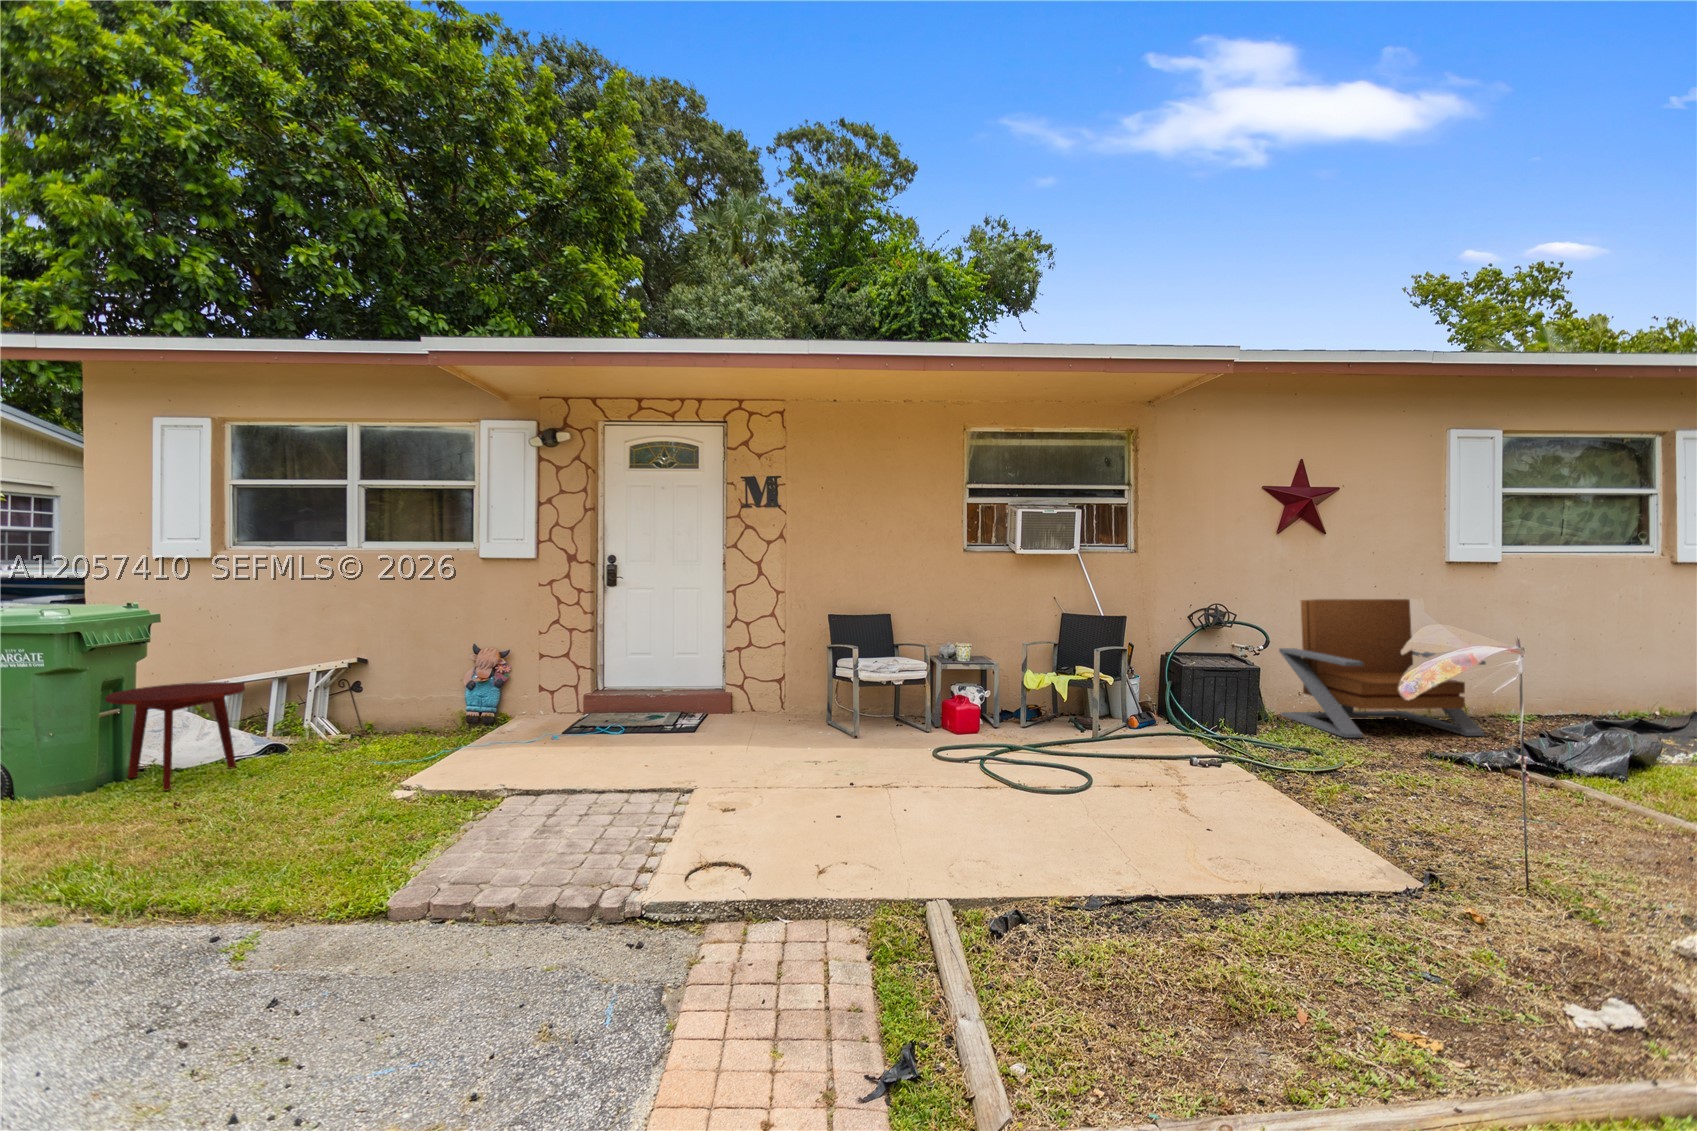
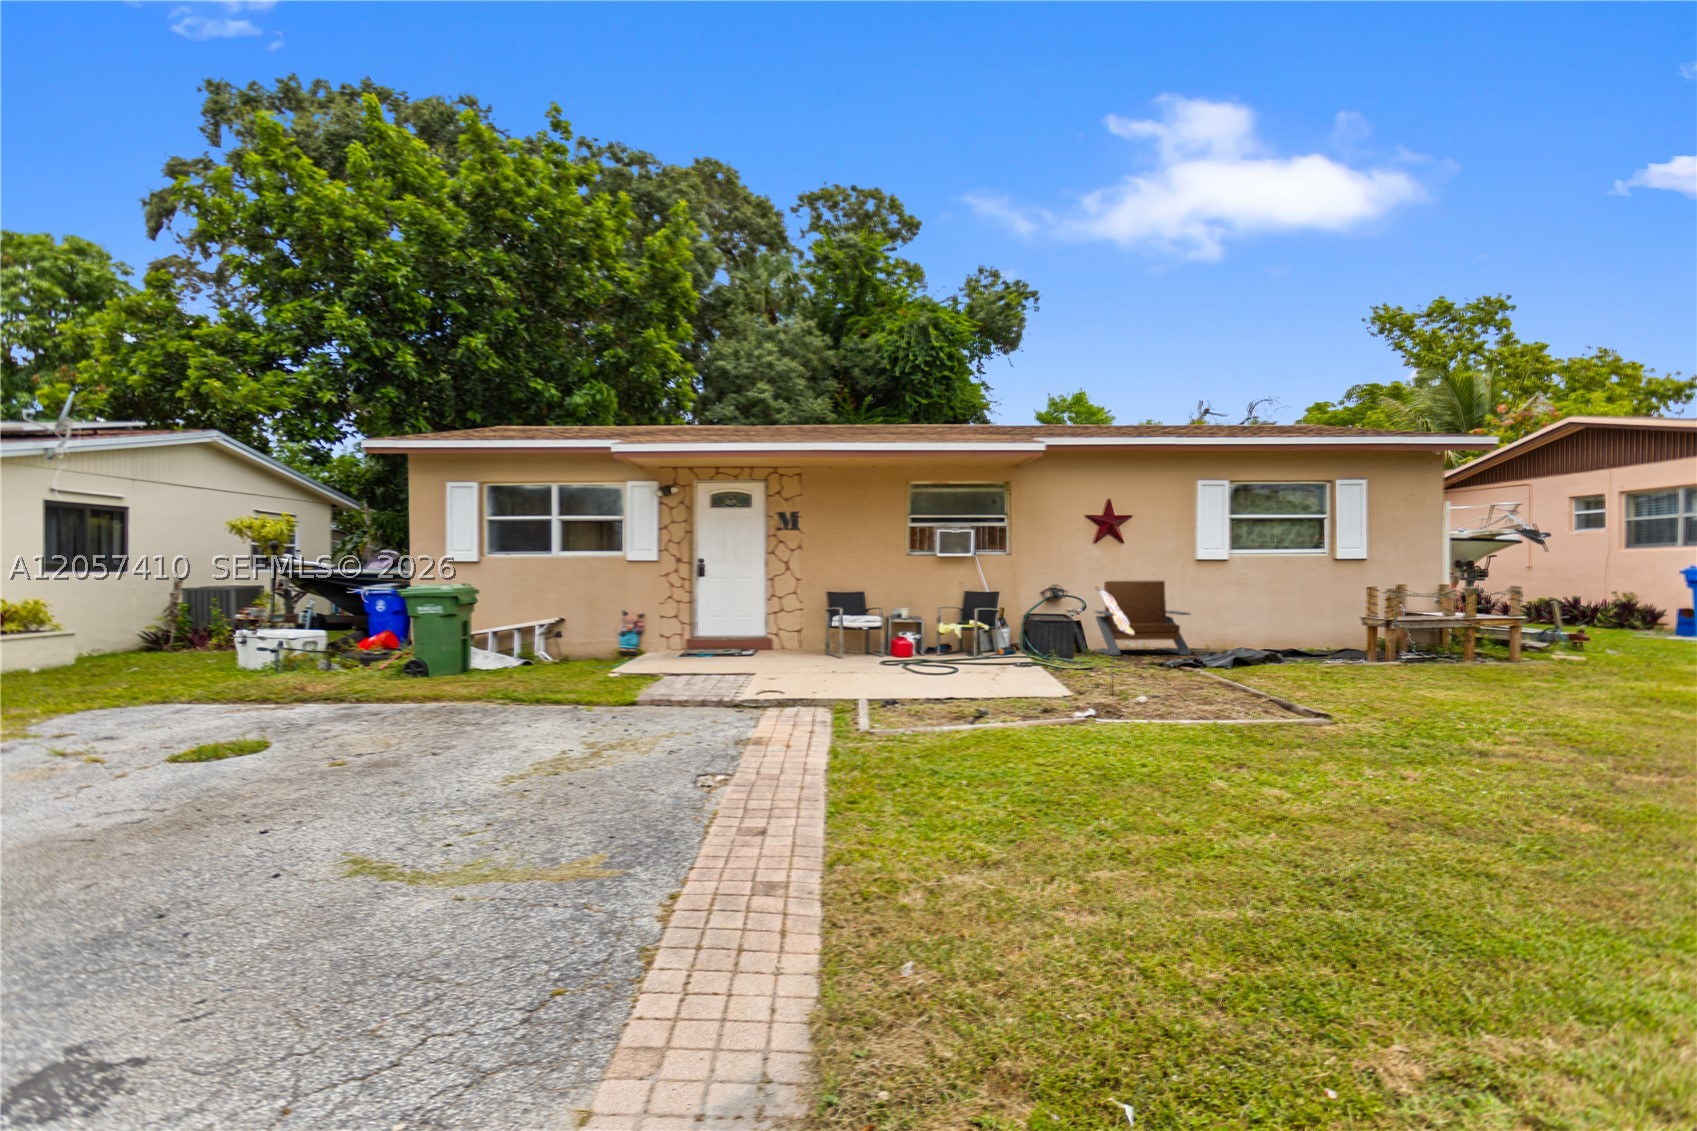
side table: present [105,682,245,791] -> none [476,622,533,669]

